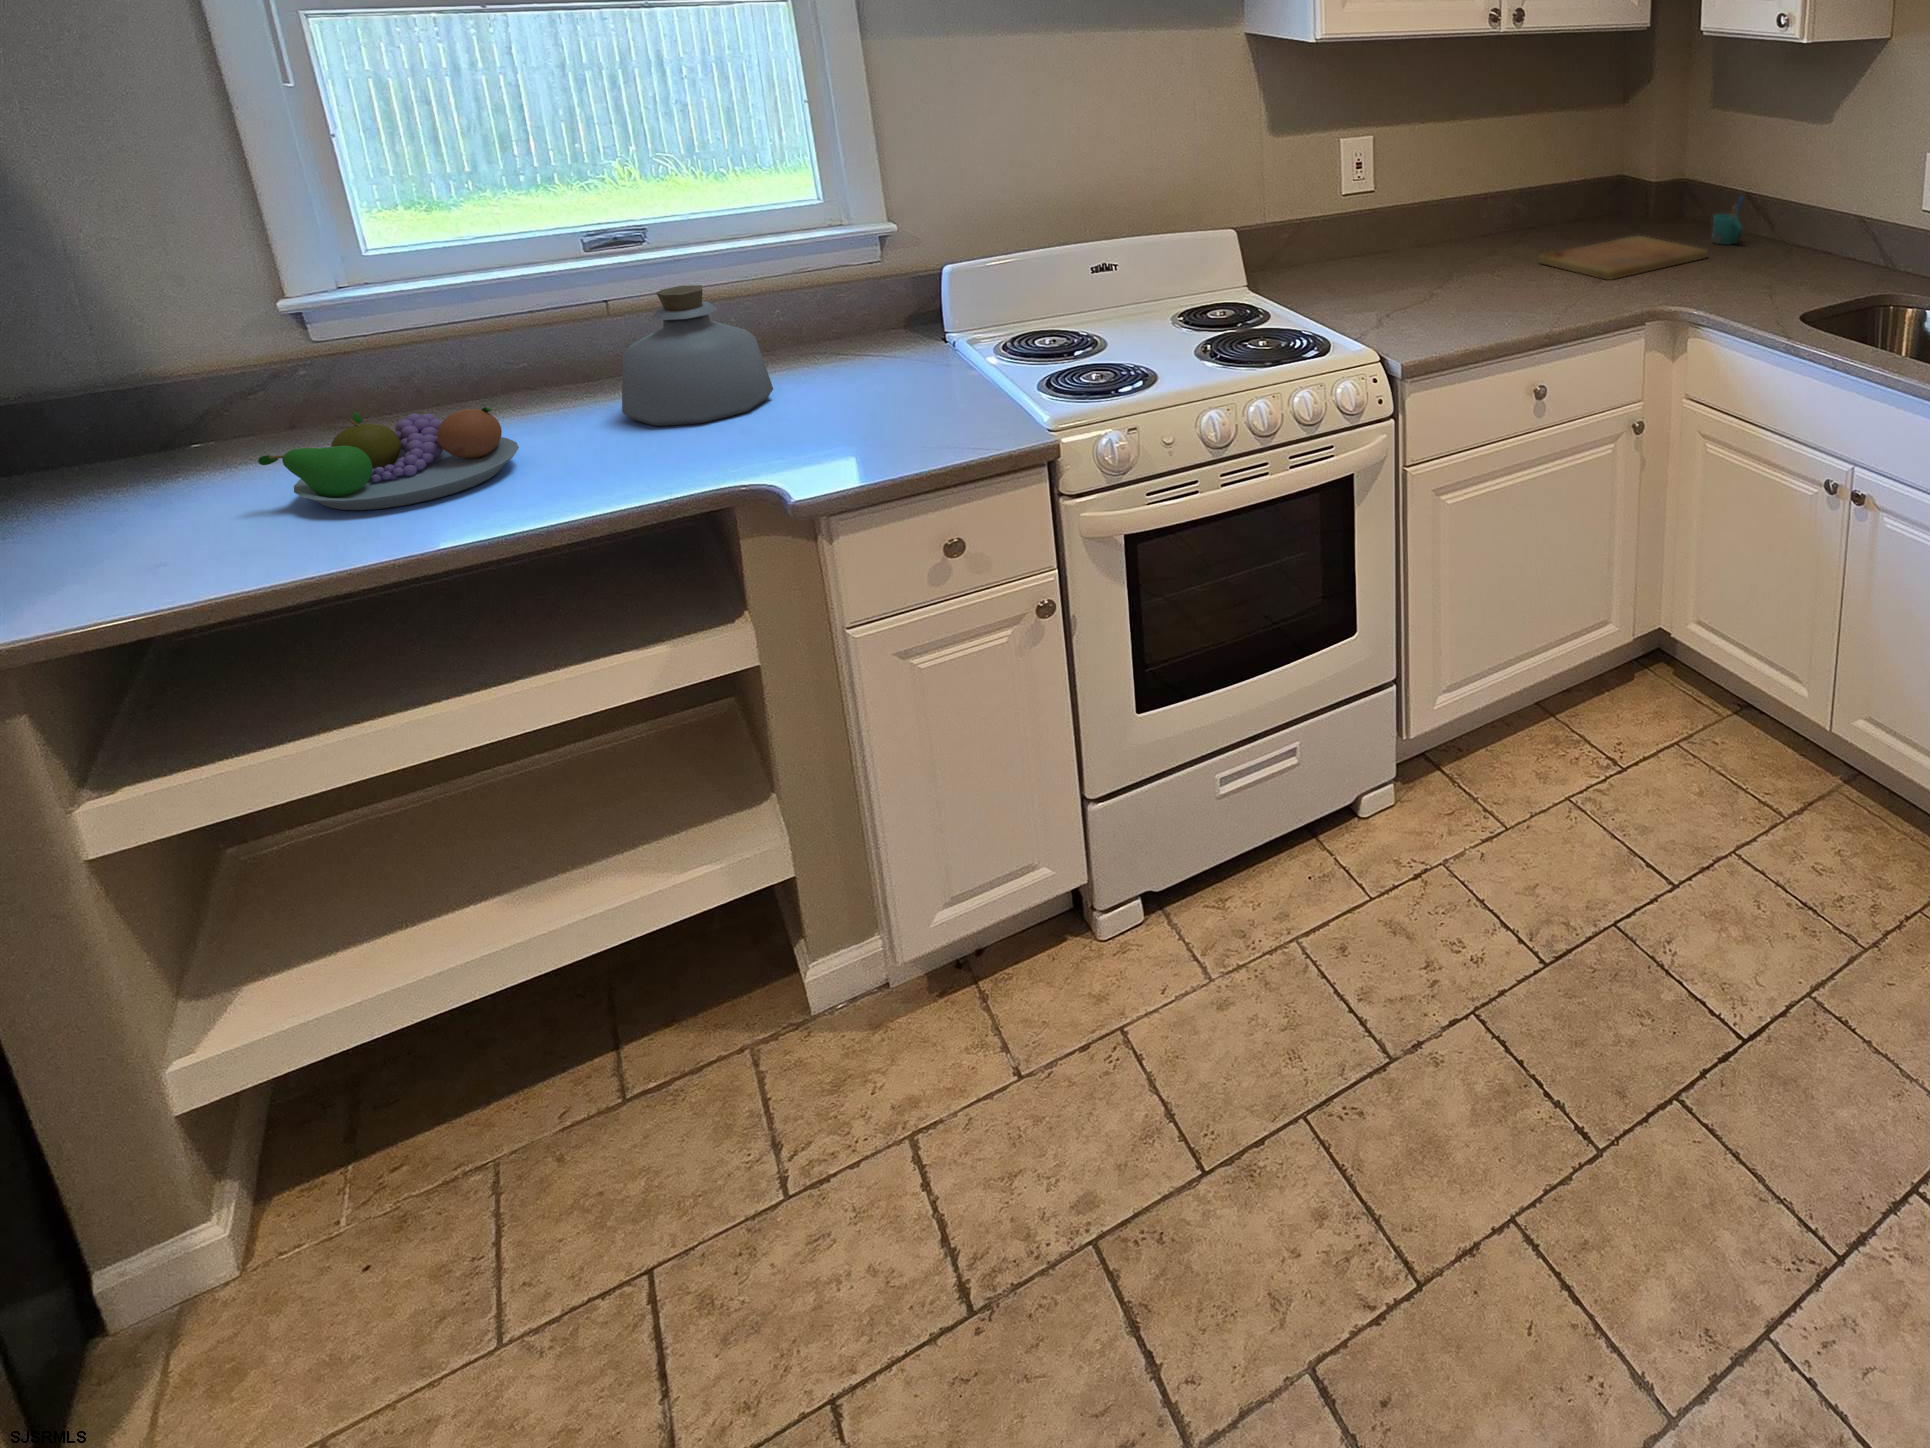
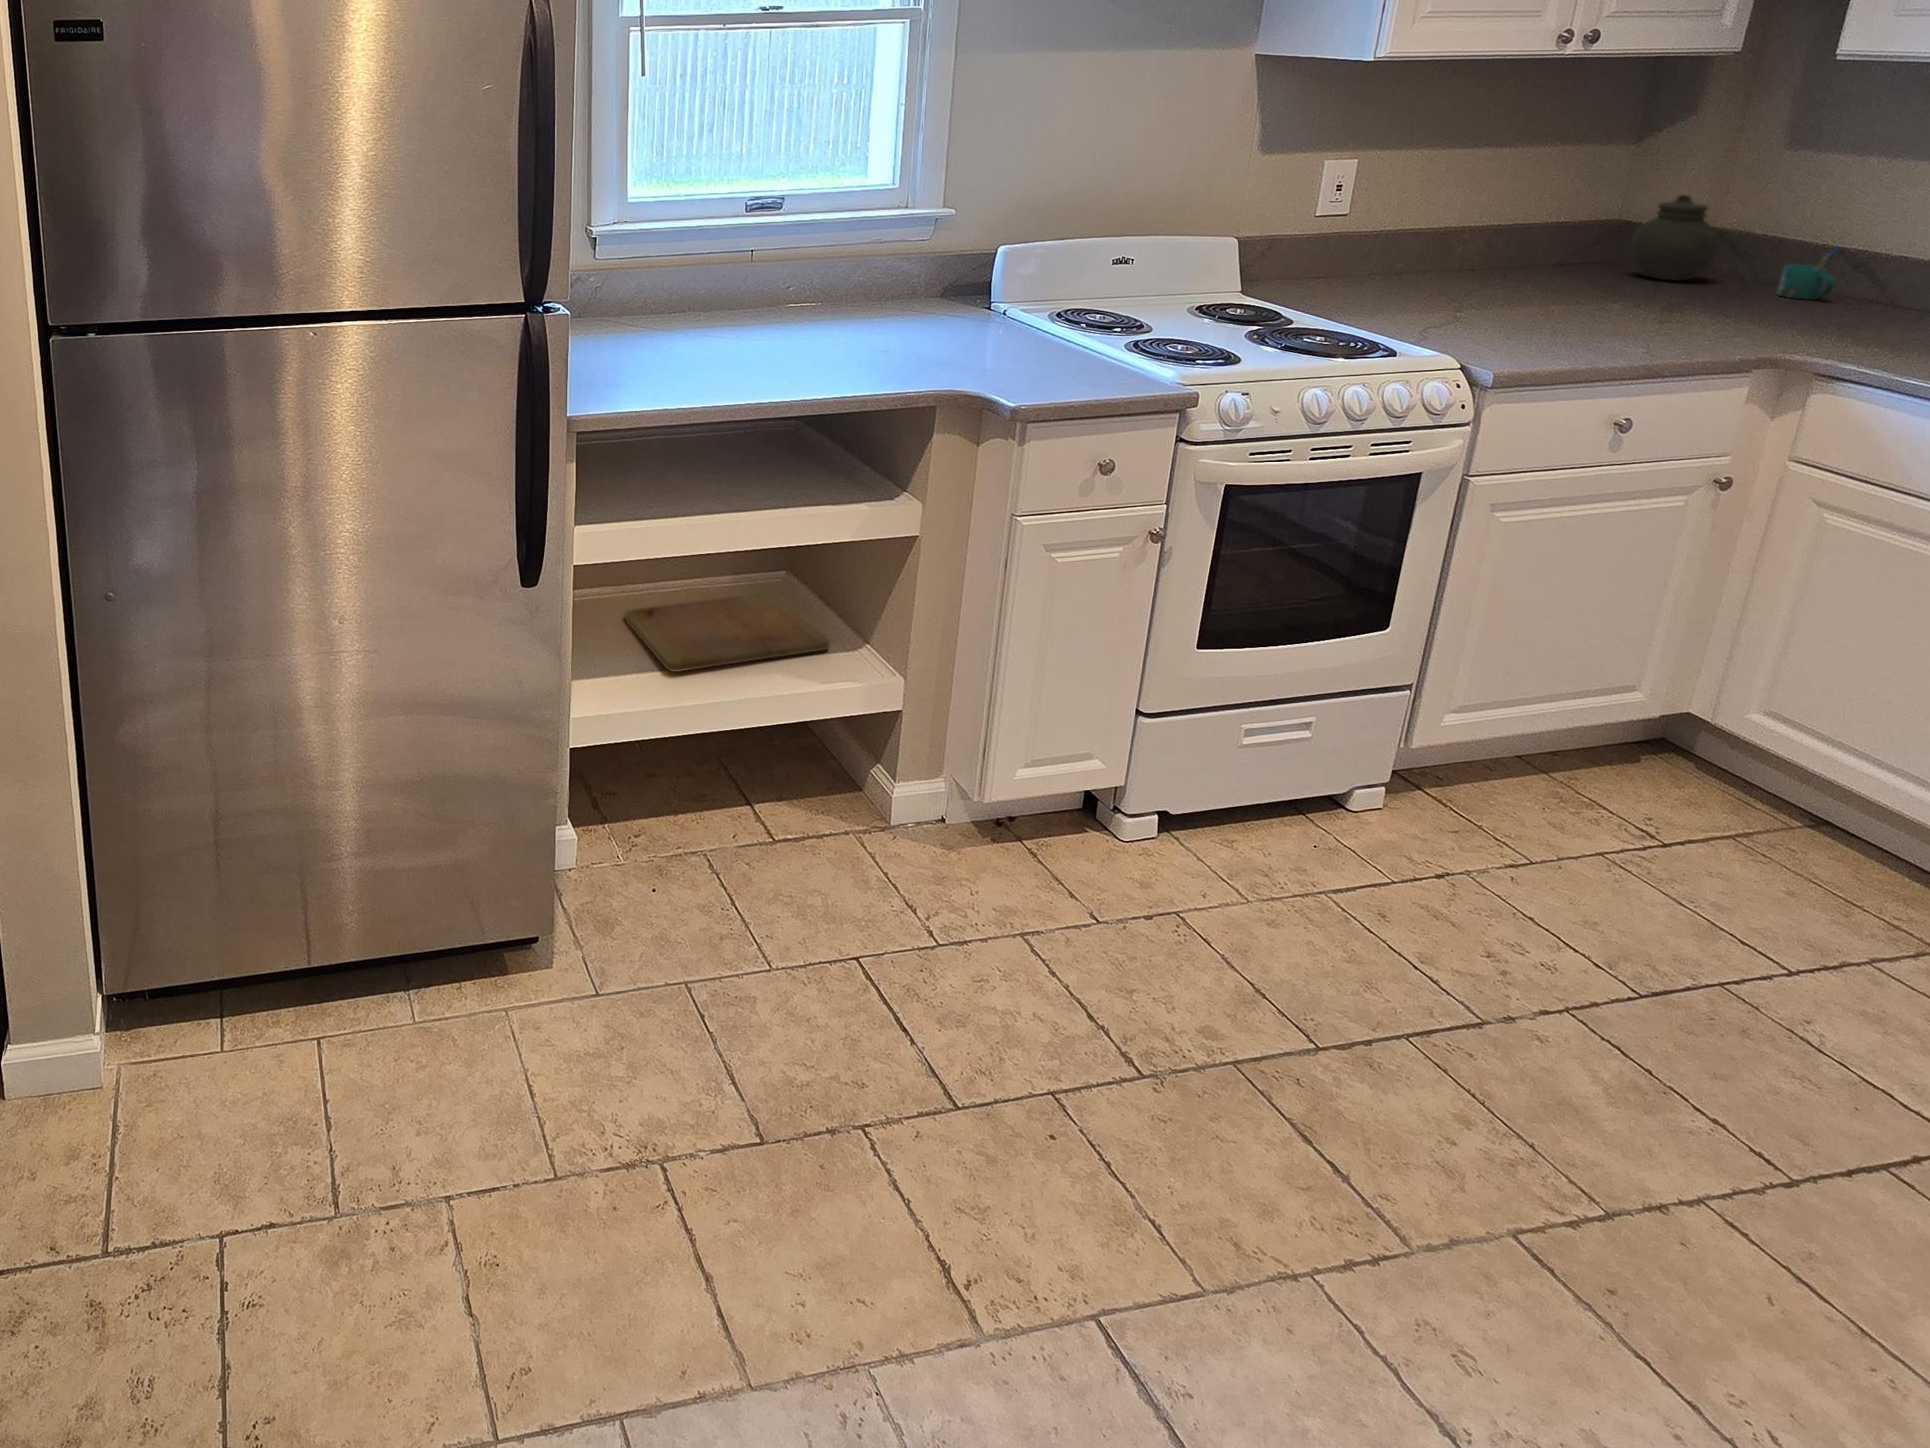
jar: none [1622,155,1679,233] -> present [1631,195,1719,280]
cutting board: present [1538,236,1708,280] -> present [625,592,830,672]
bottle: present [622,285,773,426] -> none [800,242,903,348]
fruit bowl: present [258,407,519,510] -> none [644,308,778,375]

